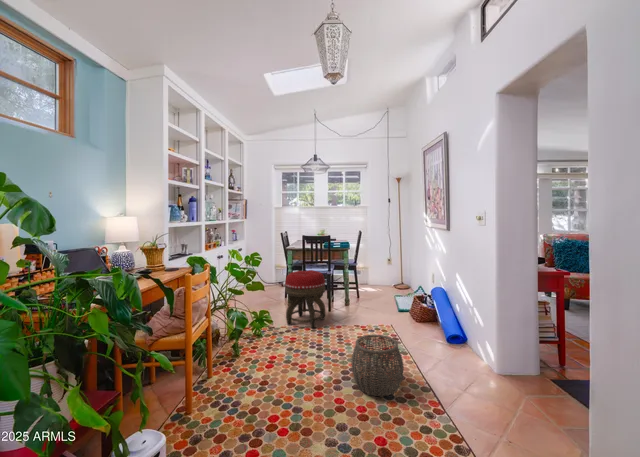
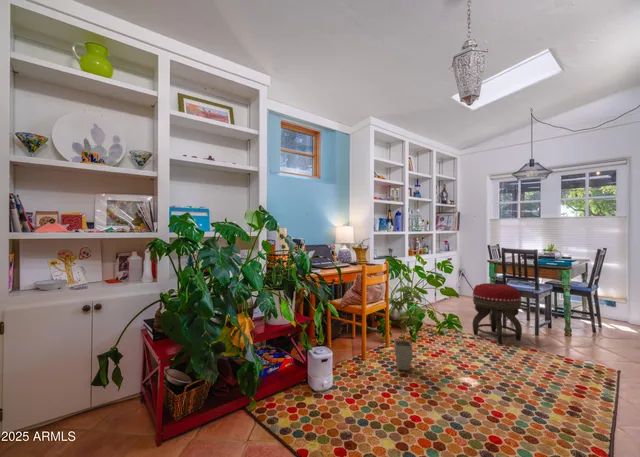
house plant: none [220,295,274,405] -> present [387,286,428,370]
woven basket: present [351,335,404,397] -> none [502,350,569,417]

